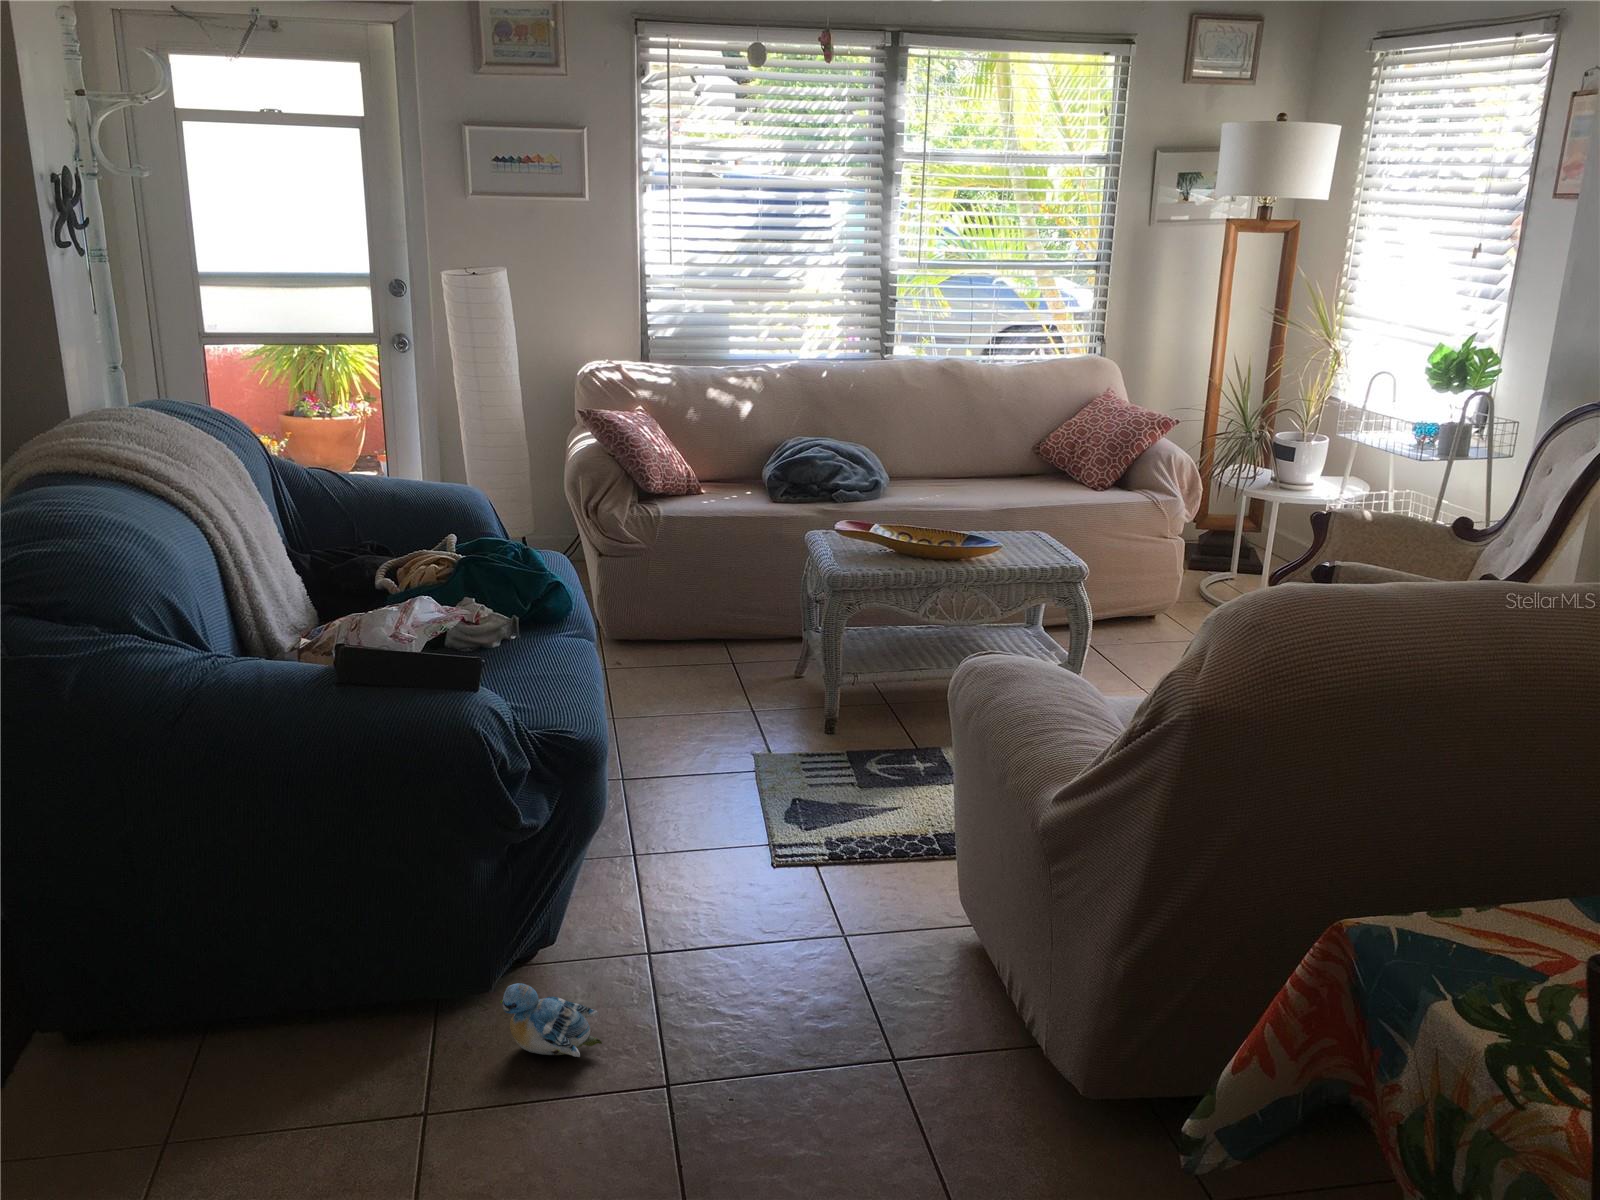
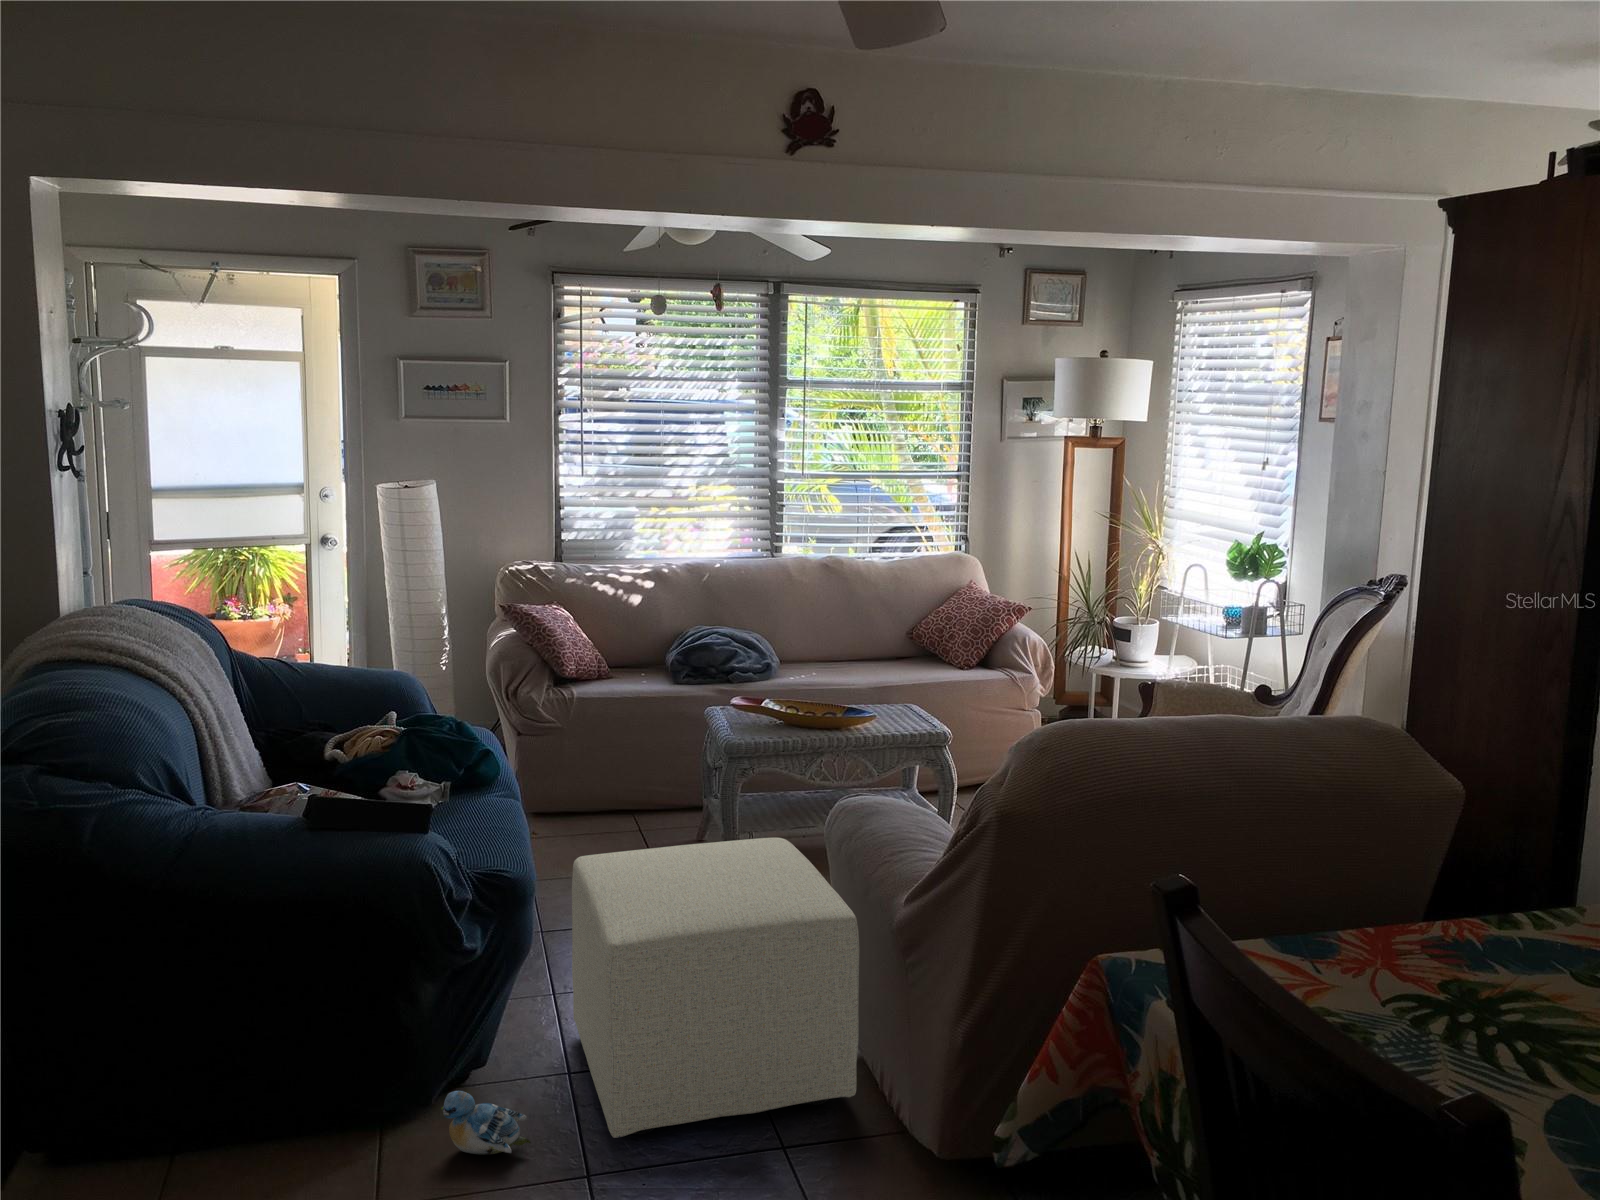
ottoman: none [652,694,990,1042] -> present [572,838,859,1138]

